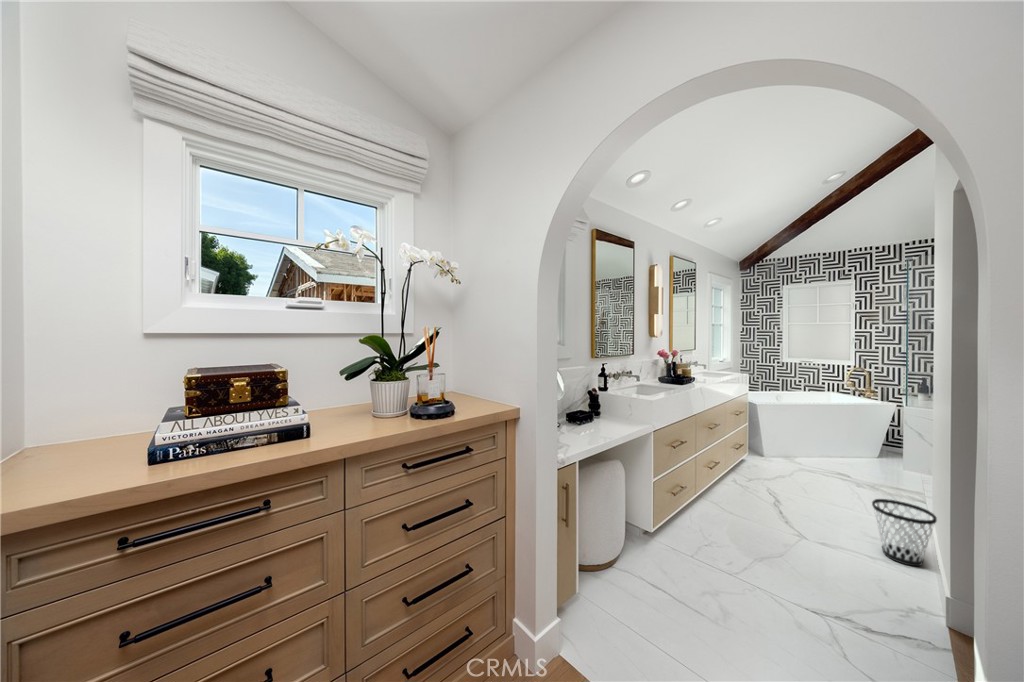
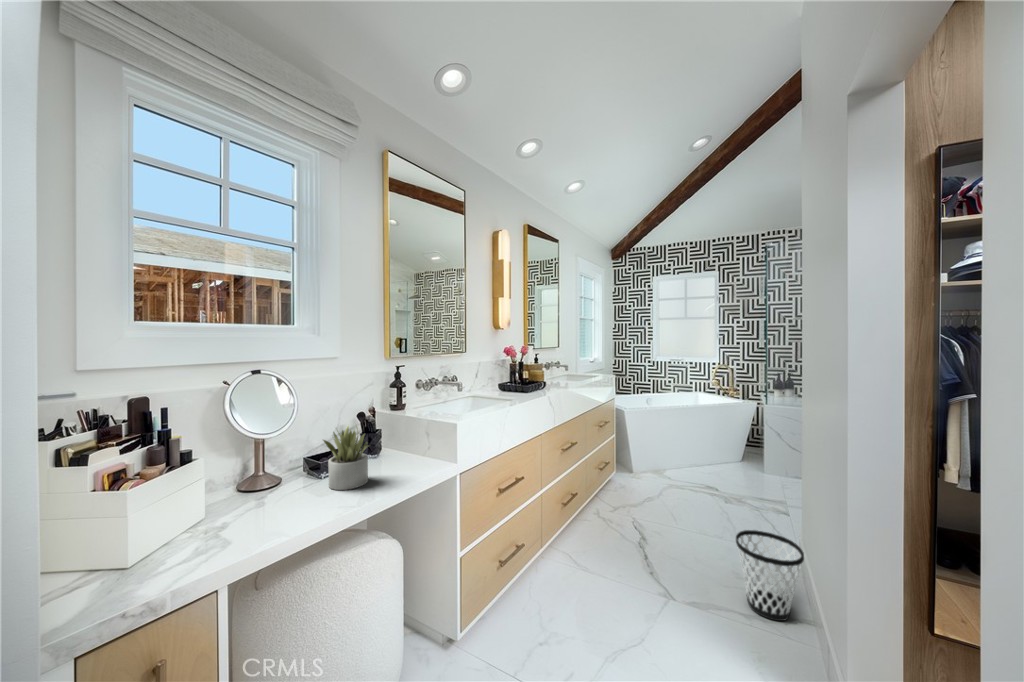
succulent plant: none [590,400,614,436] -> present [323,425,368,490]

